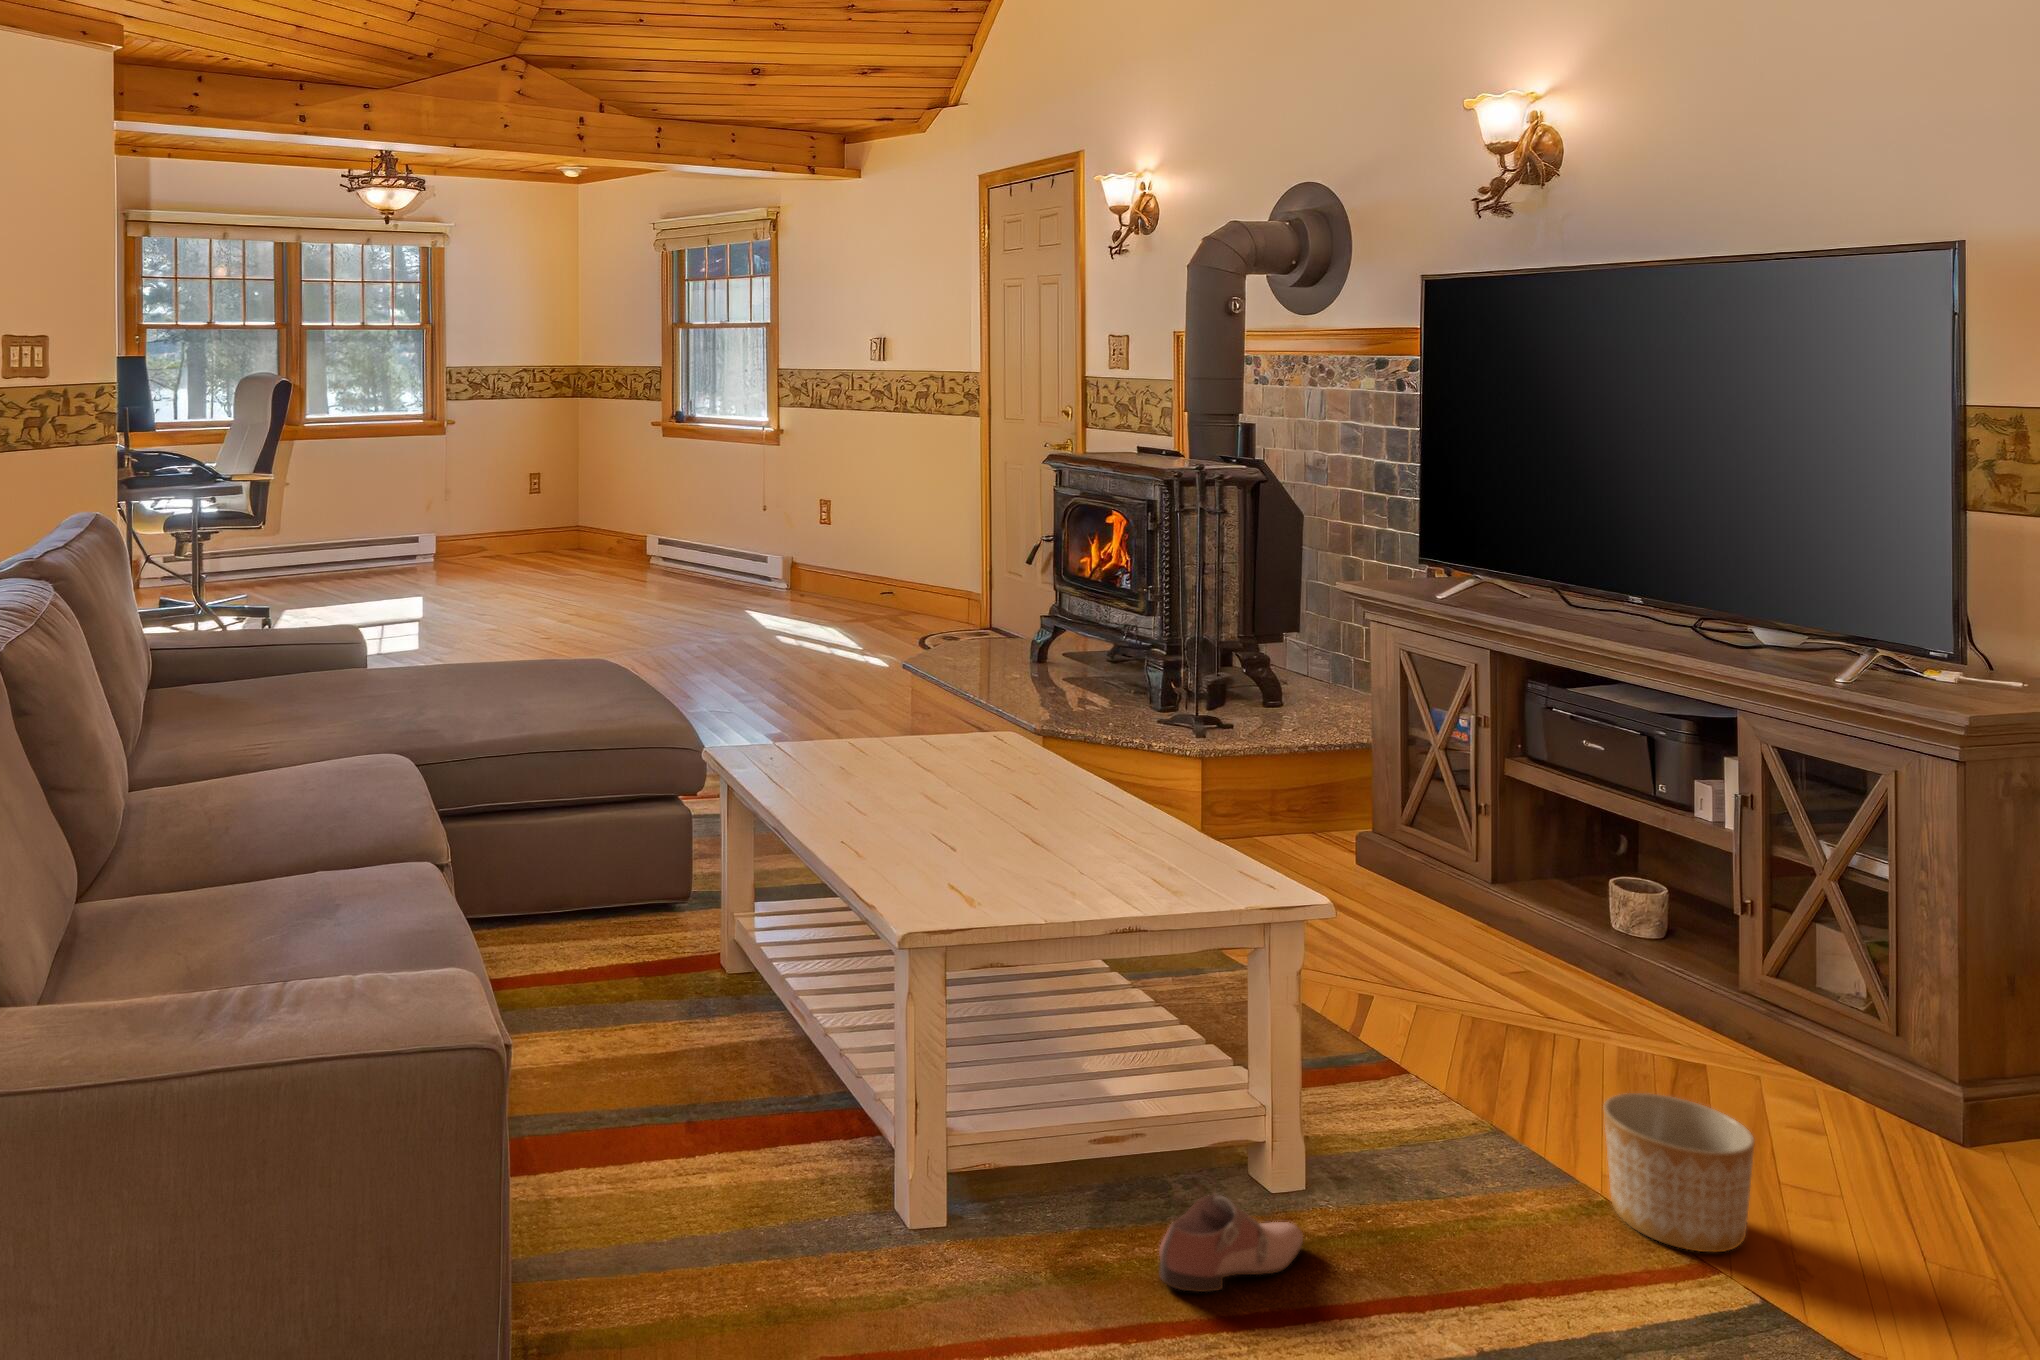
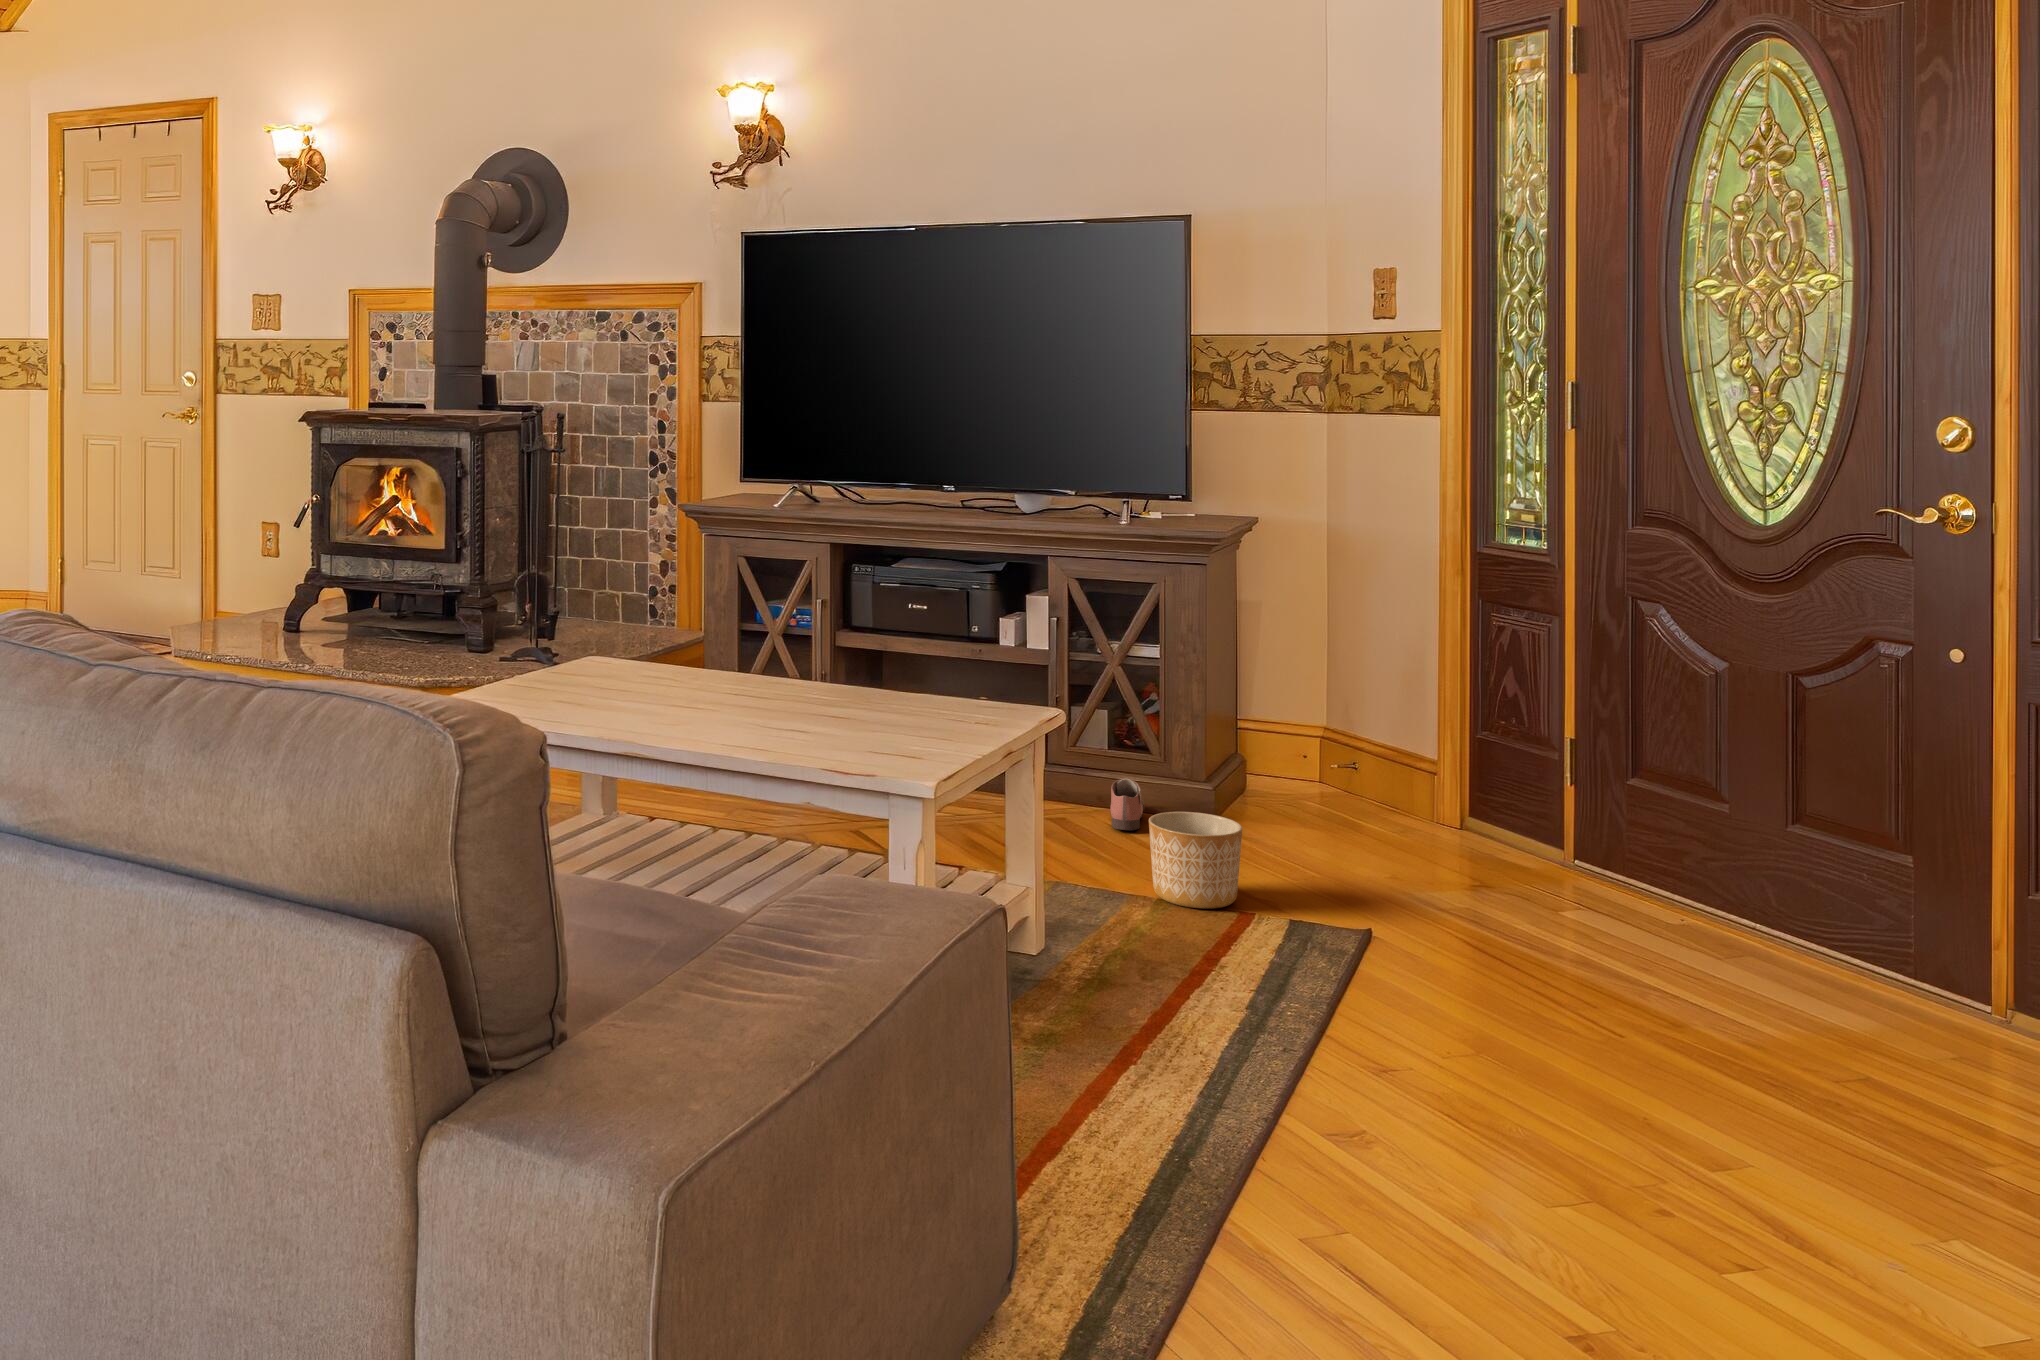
shoe: present [1159,1195,1303,1292] -> present [1110,779,1144,830]

